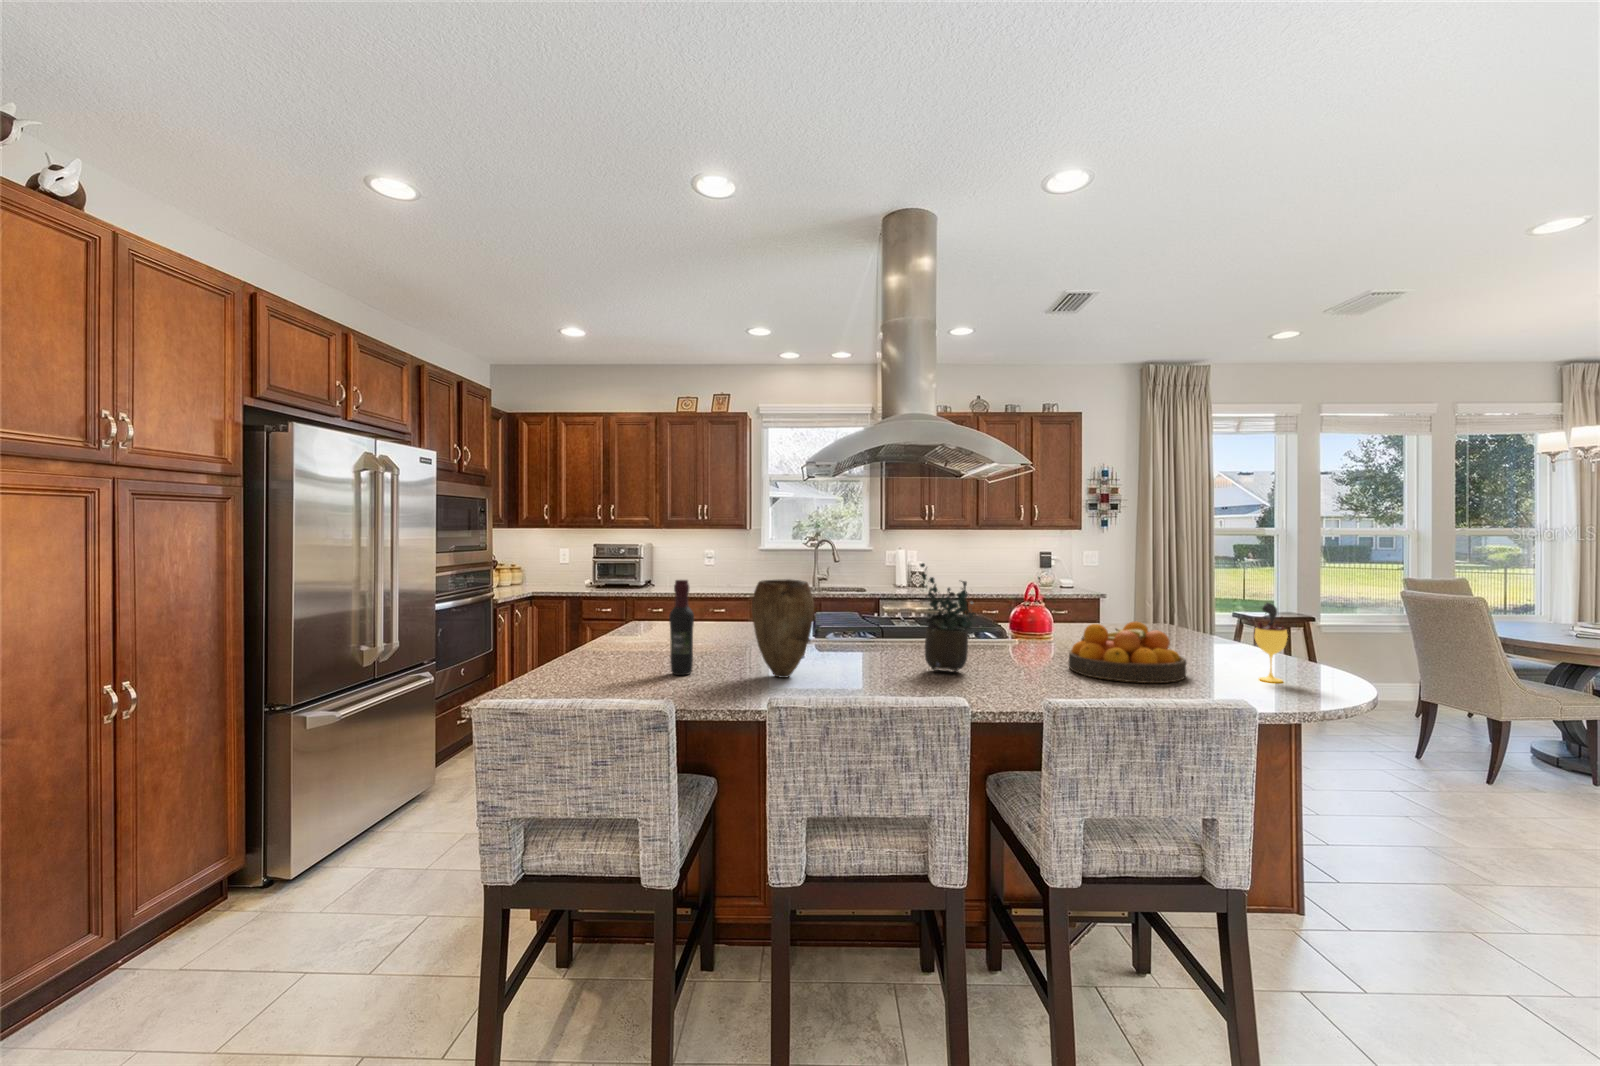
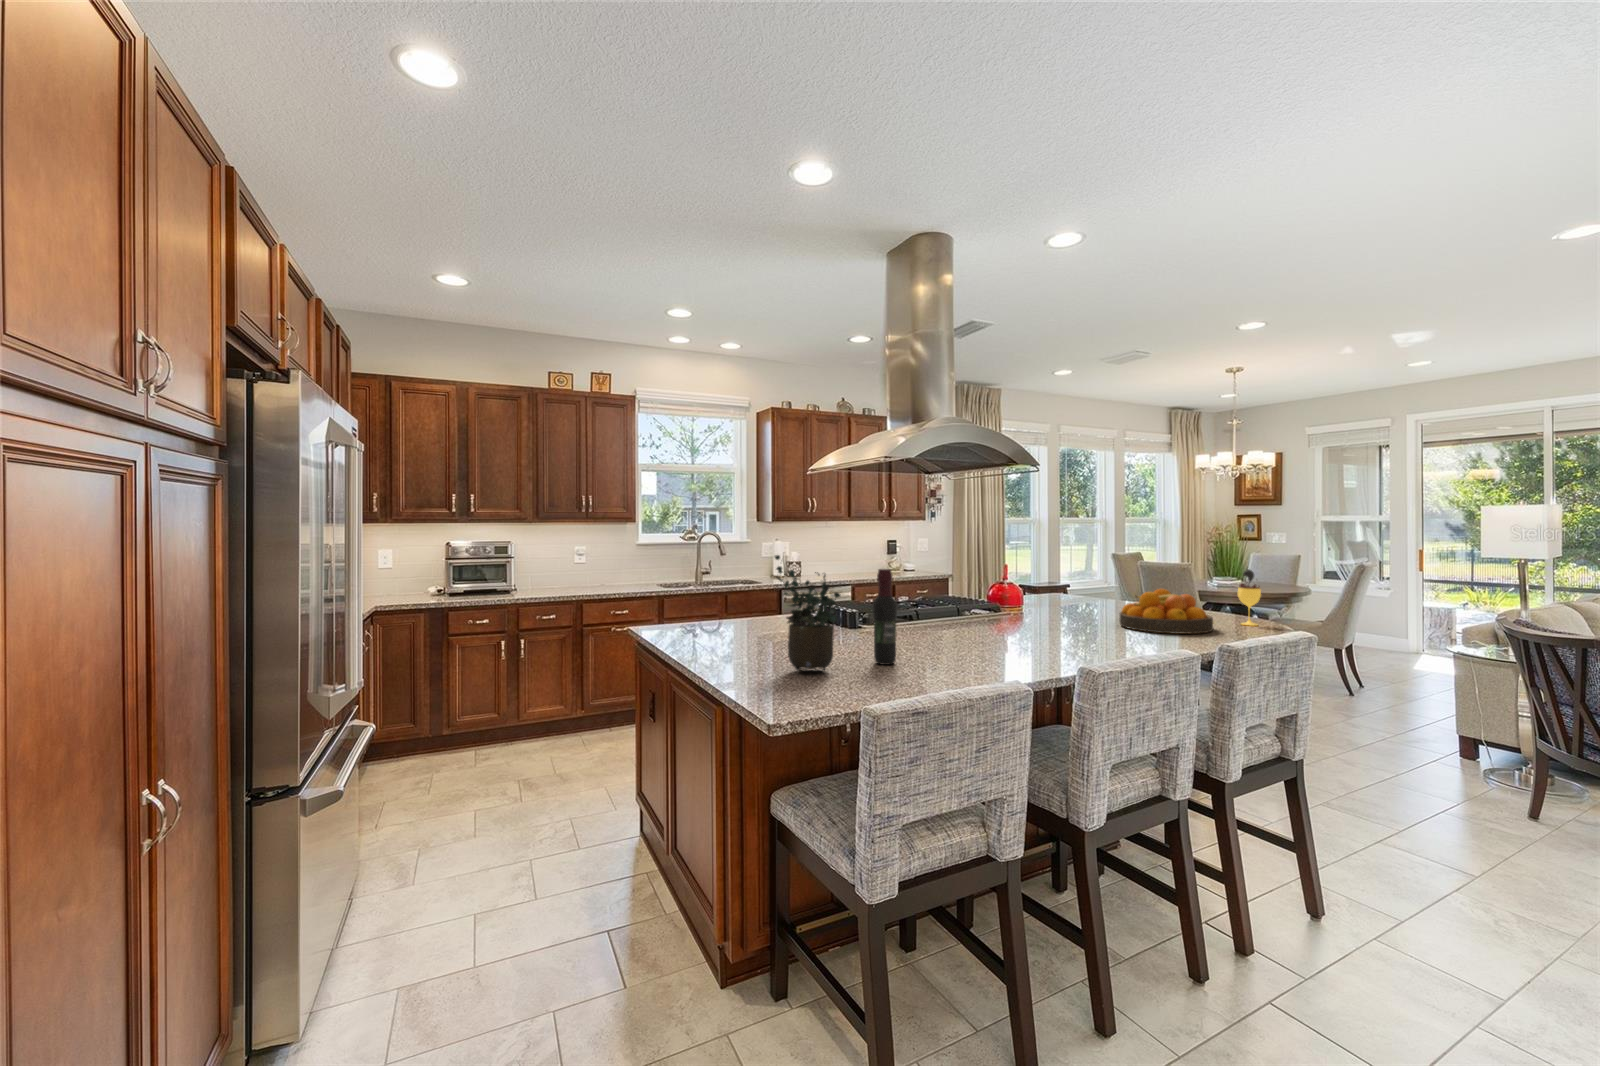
potted plant: present [920,563,976,673] -> present [775,555,841,672]
vase: present [752,579,814,678] -> none [943,565,1003,657]

